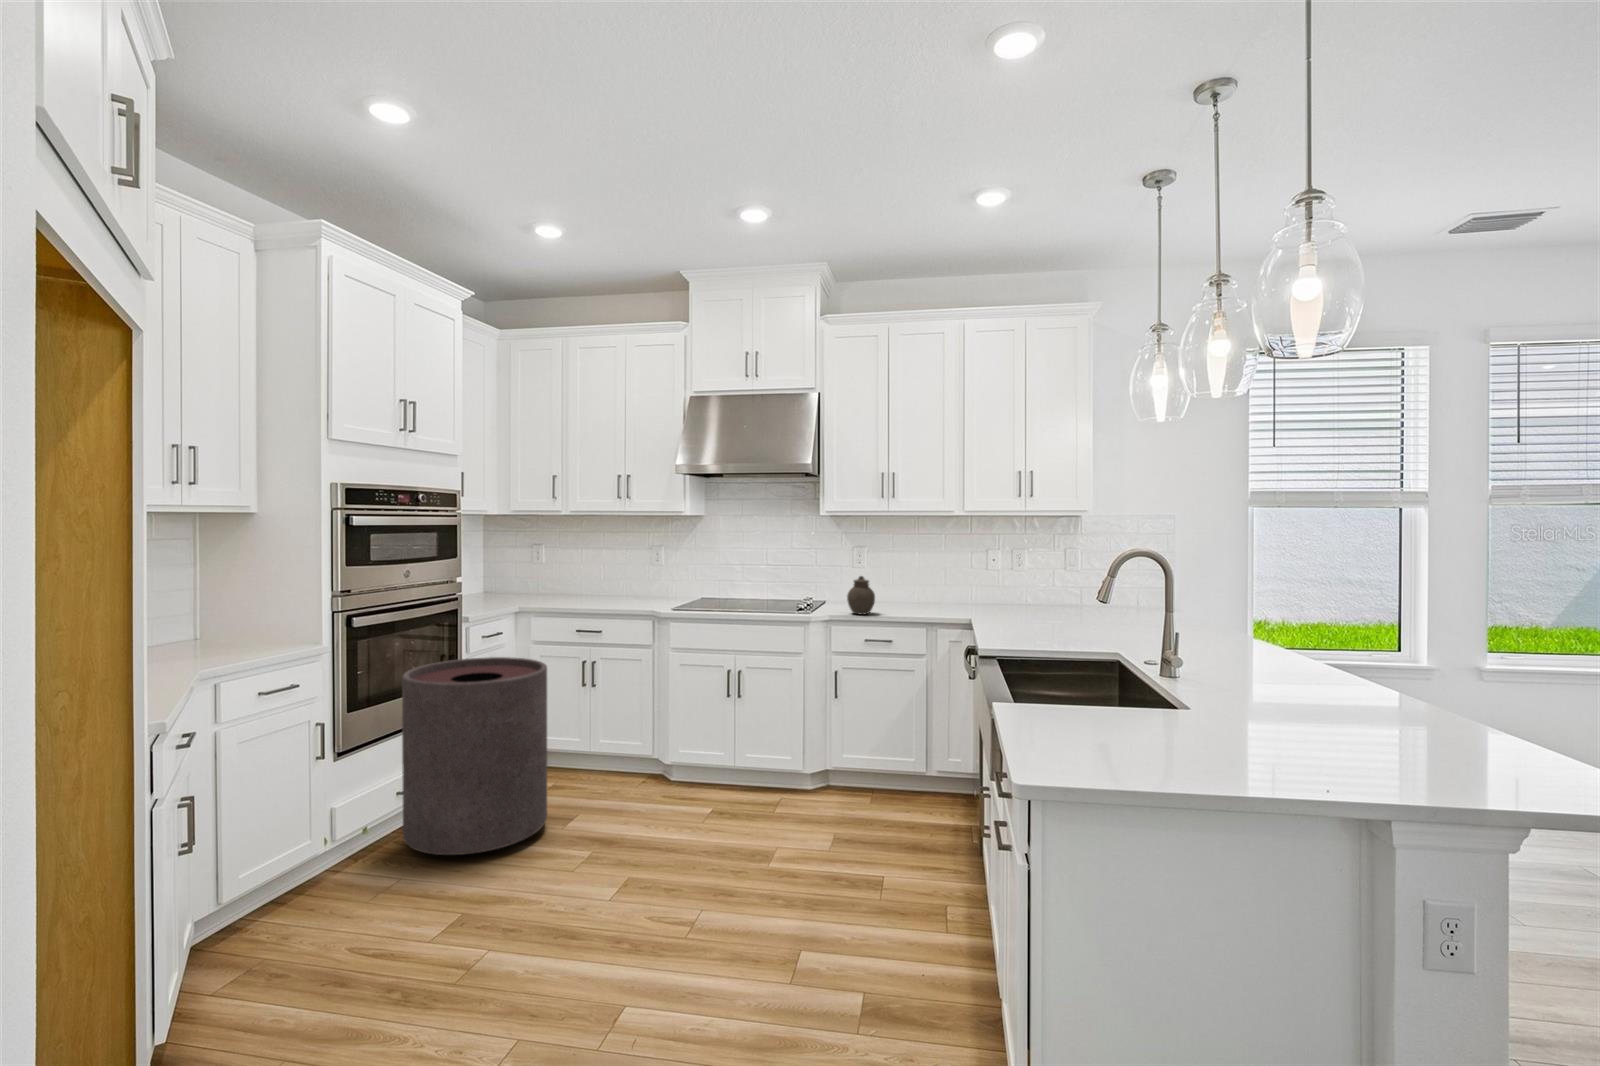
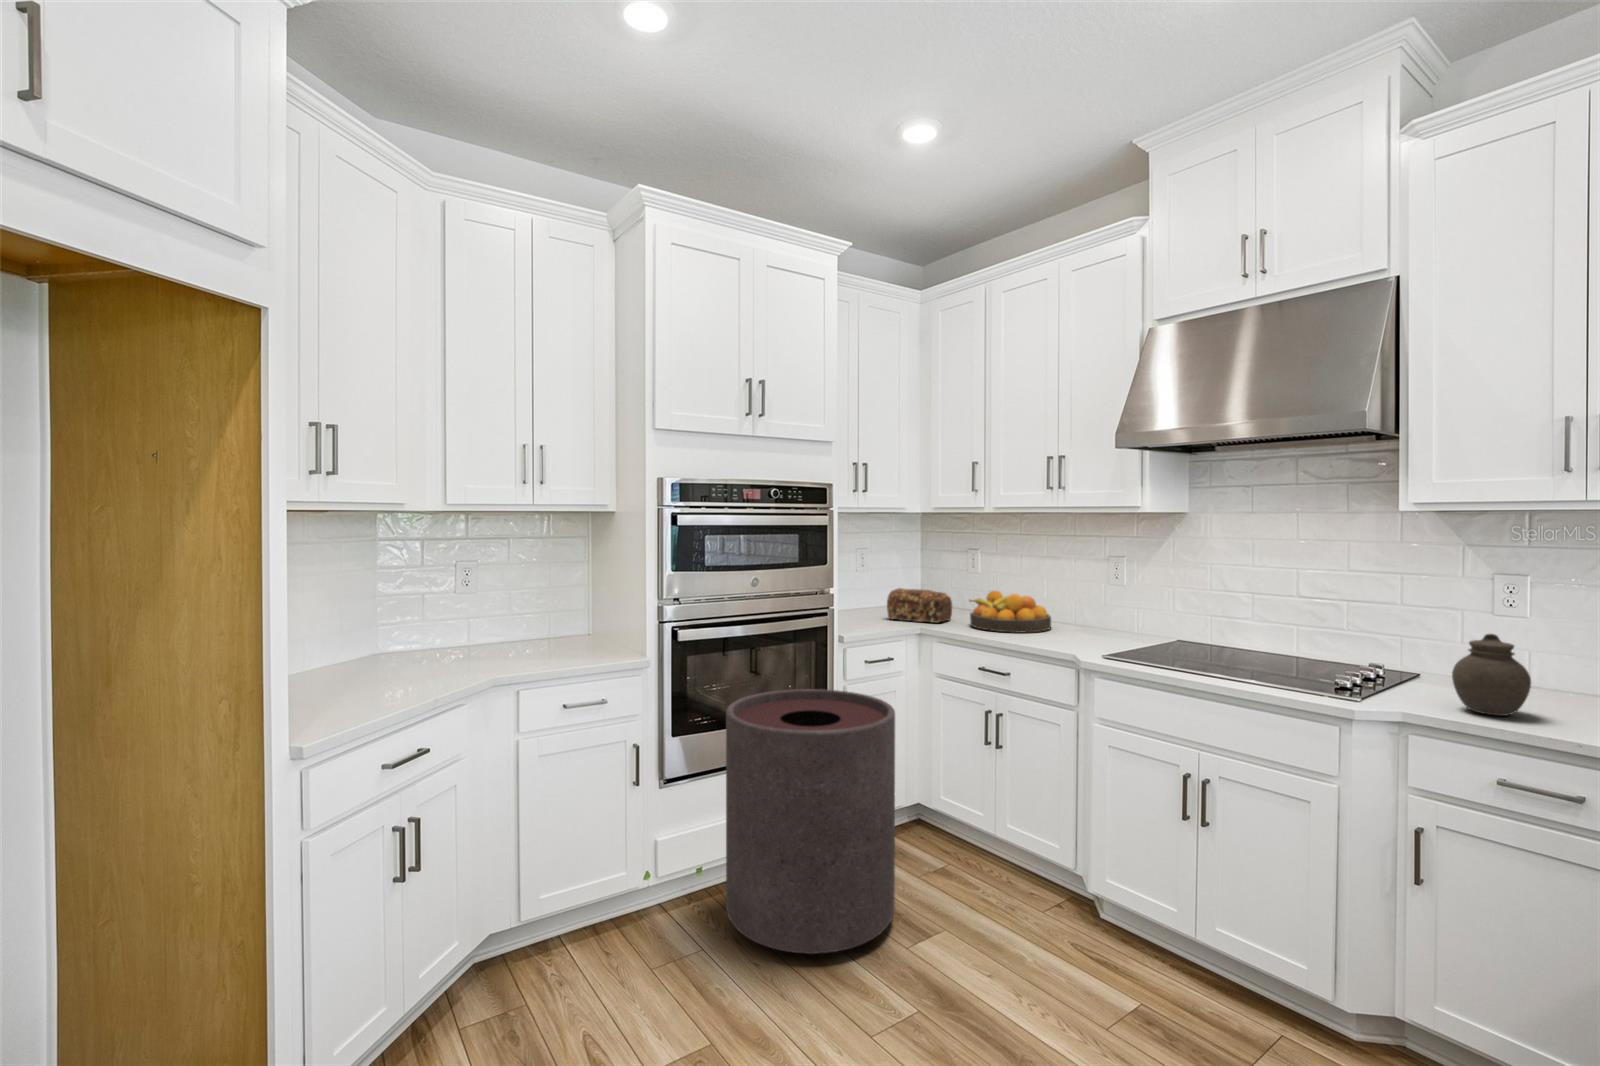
fruit bowl: none [555,574,617,604] -> present [970,591,1051,633]
bread loaf: none [482,577,536,603] -> present [887,588,952,623]

